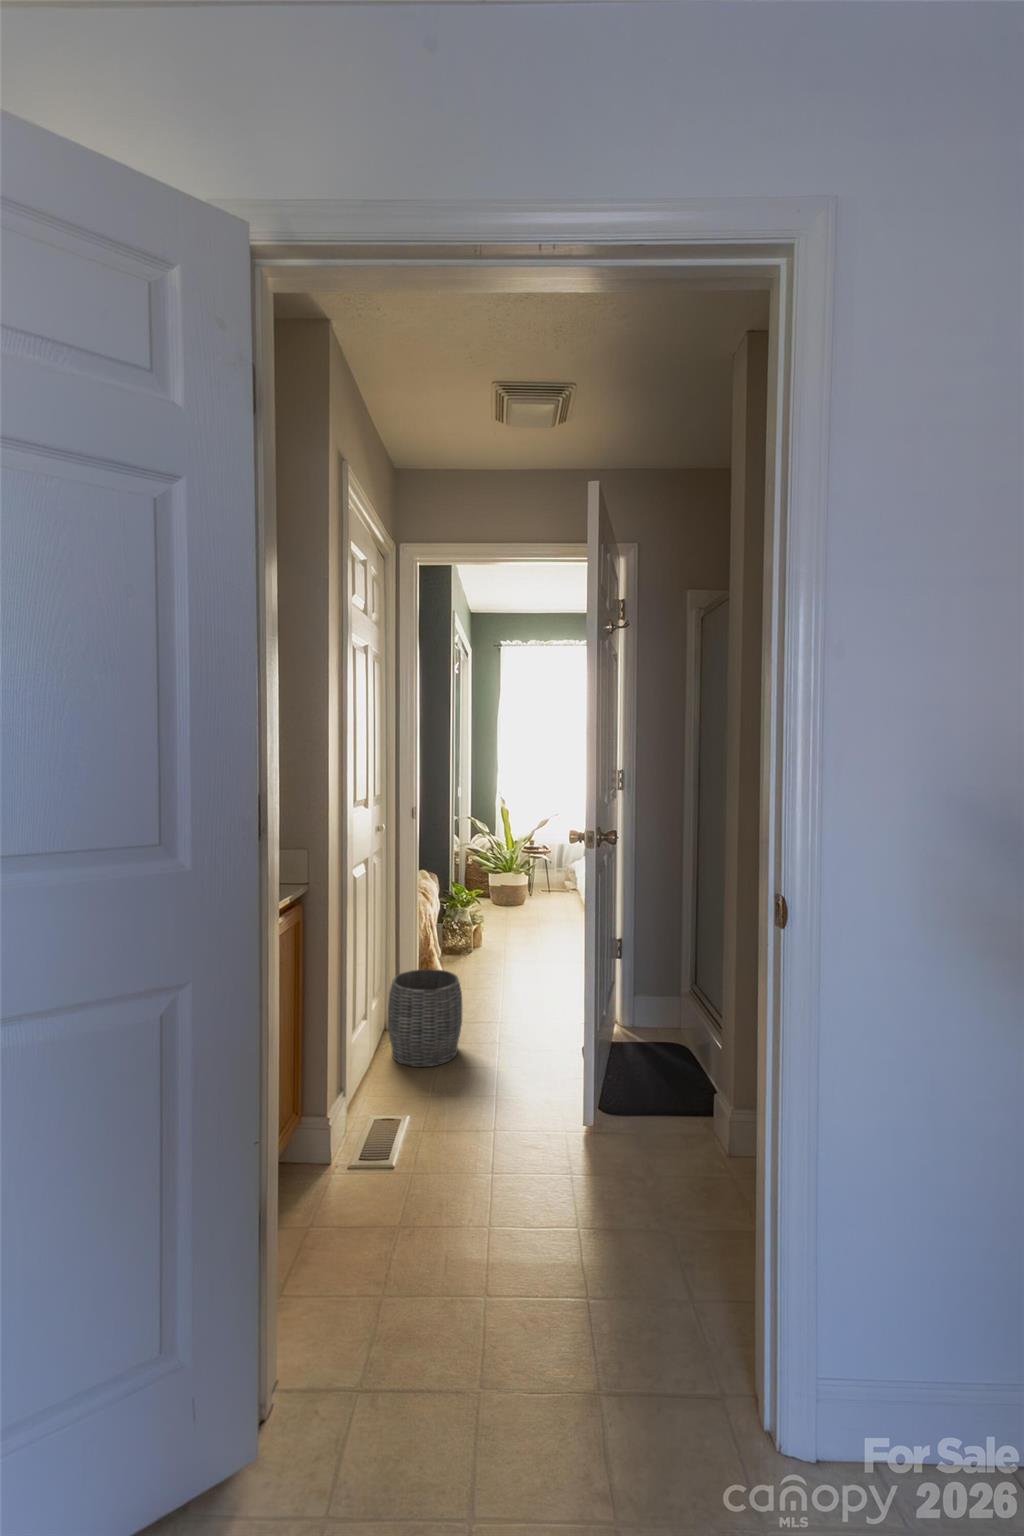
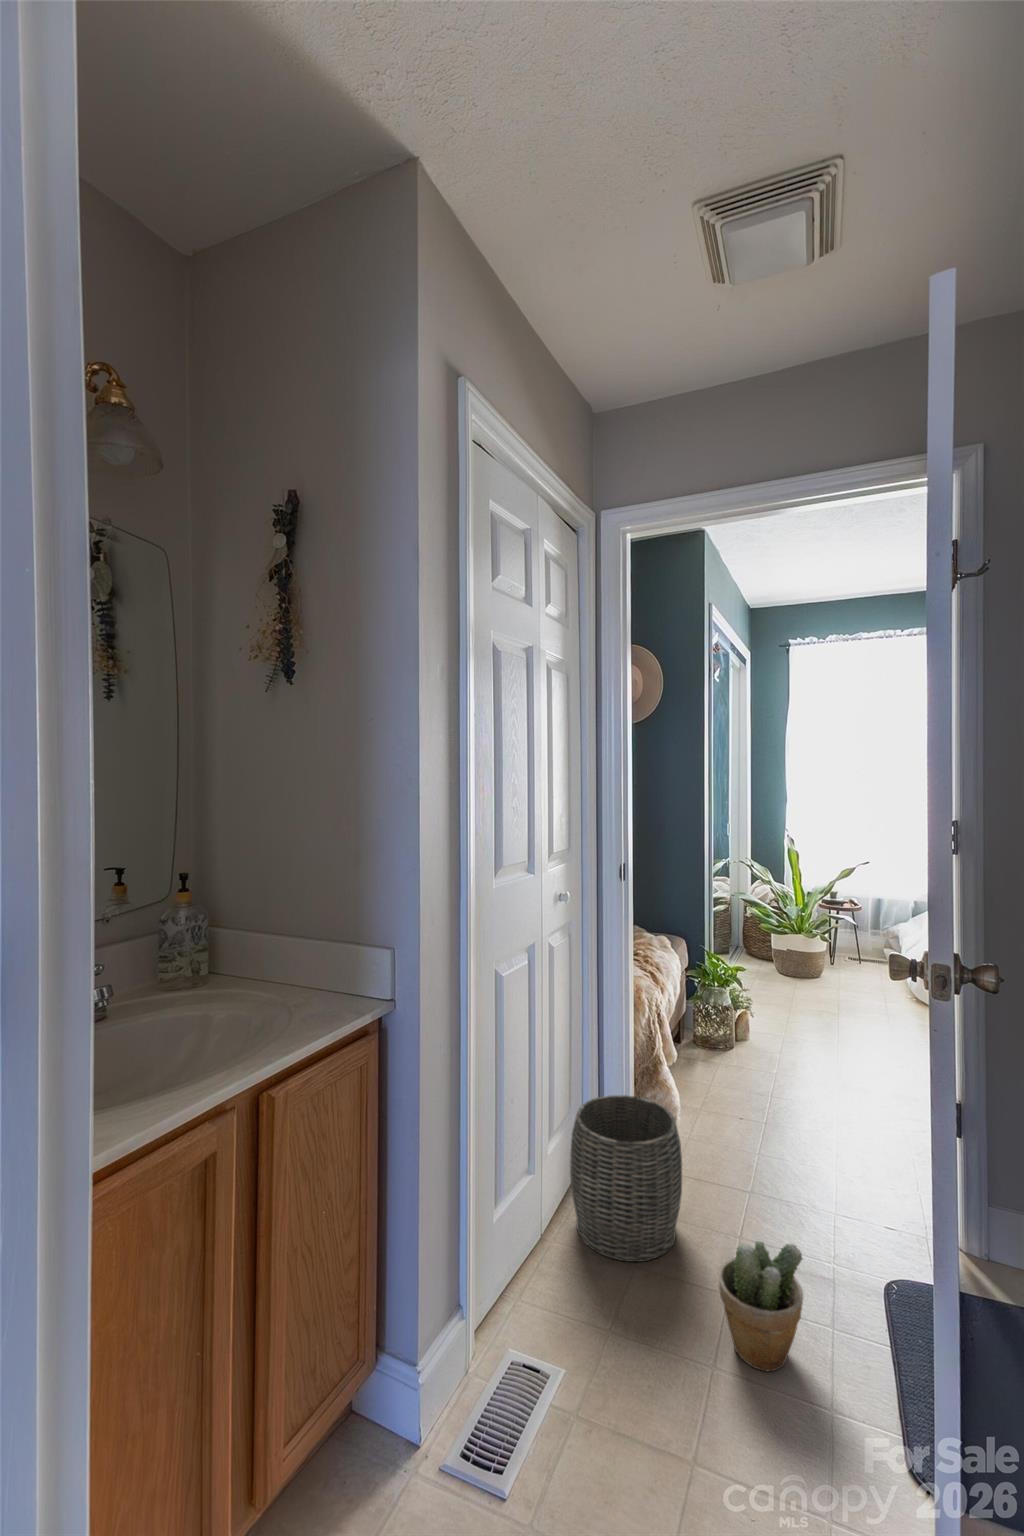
potted plant: none [493,1022,540,1094] -> present [719,1241,803,1371]

